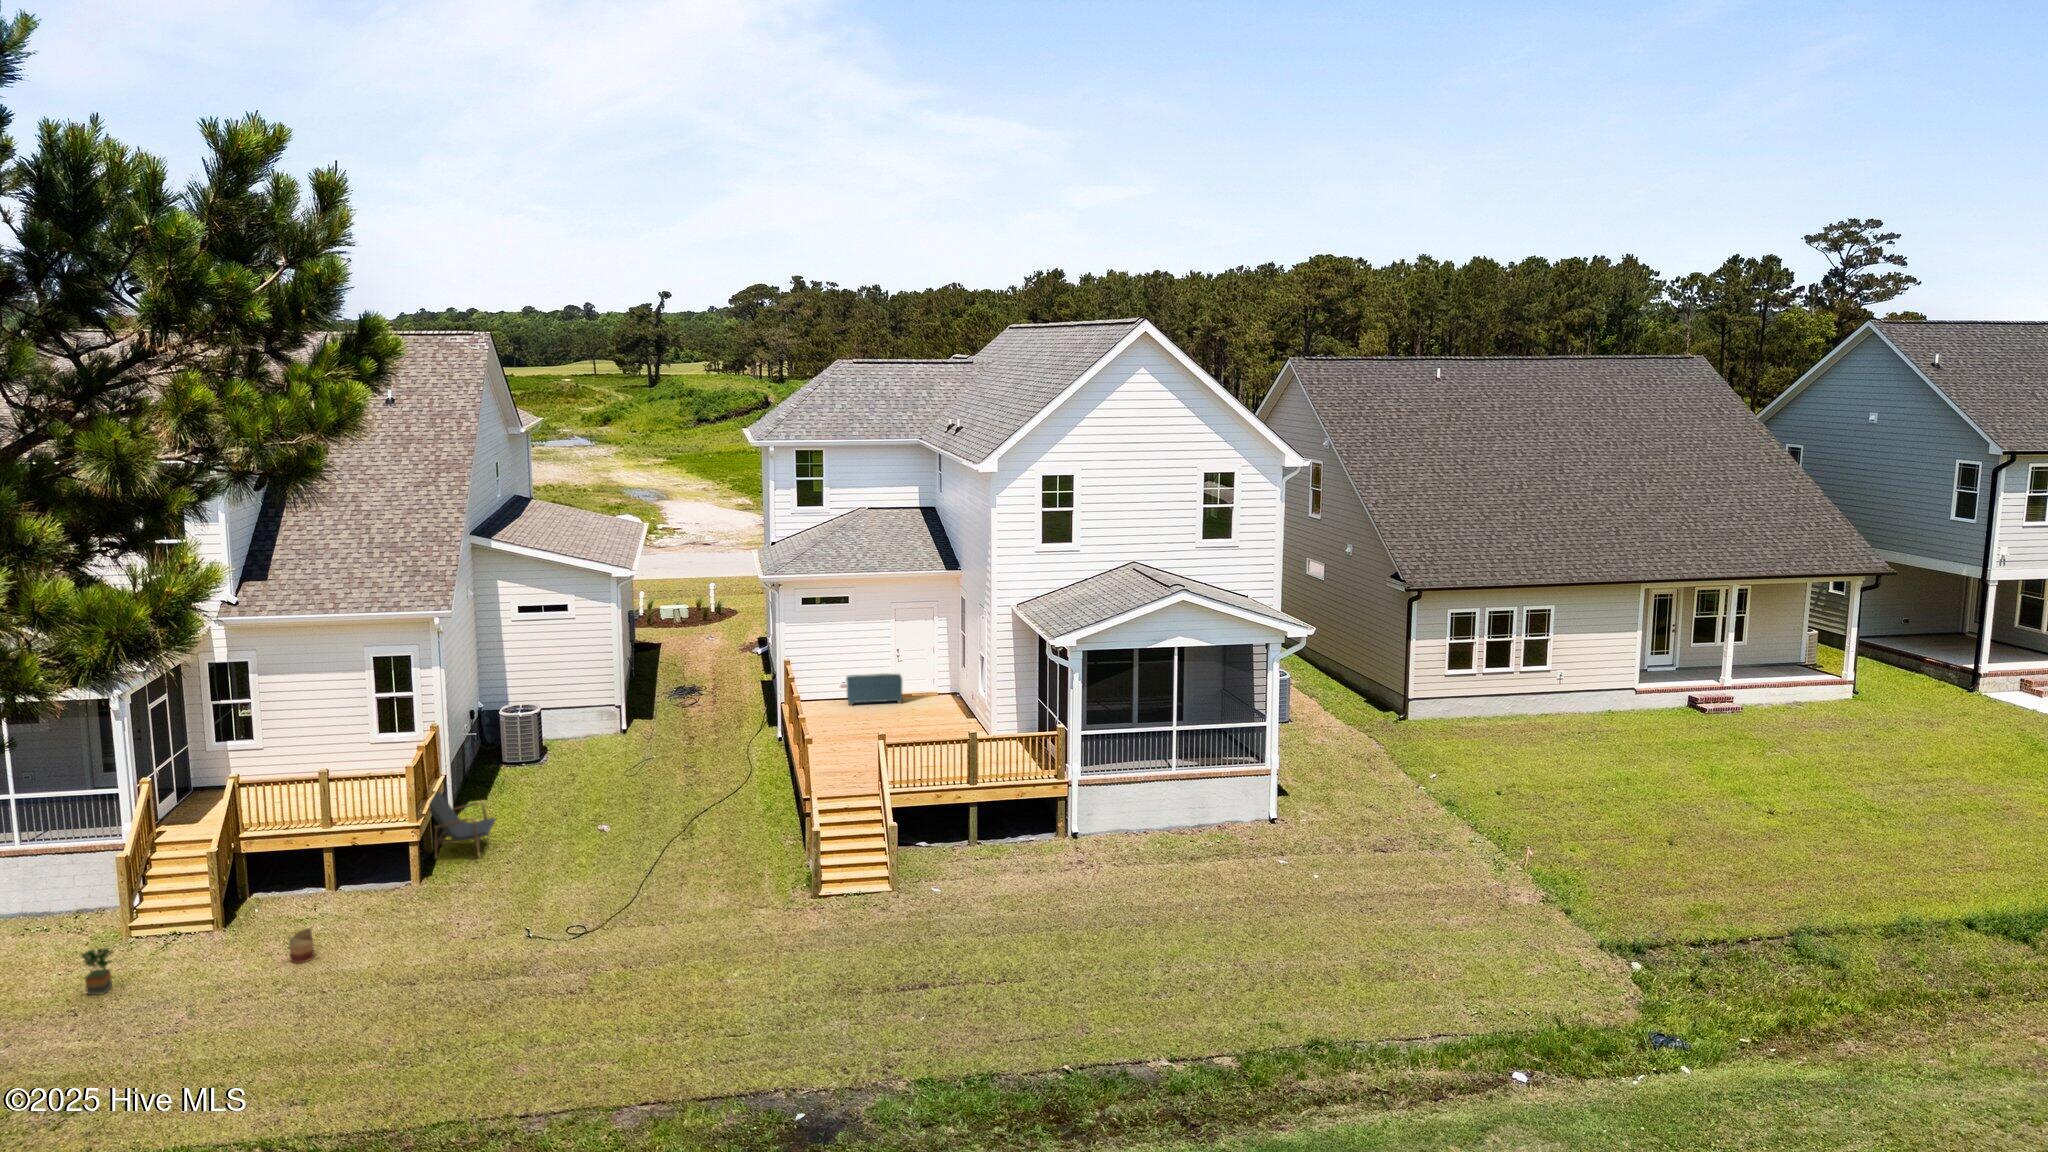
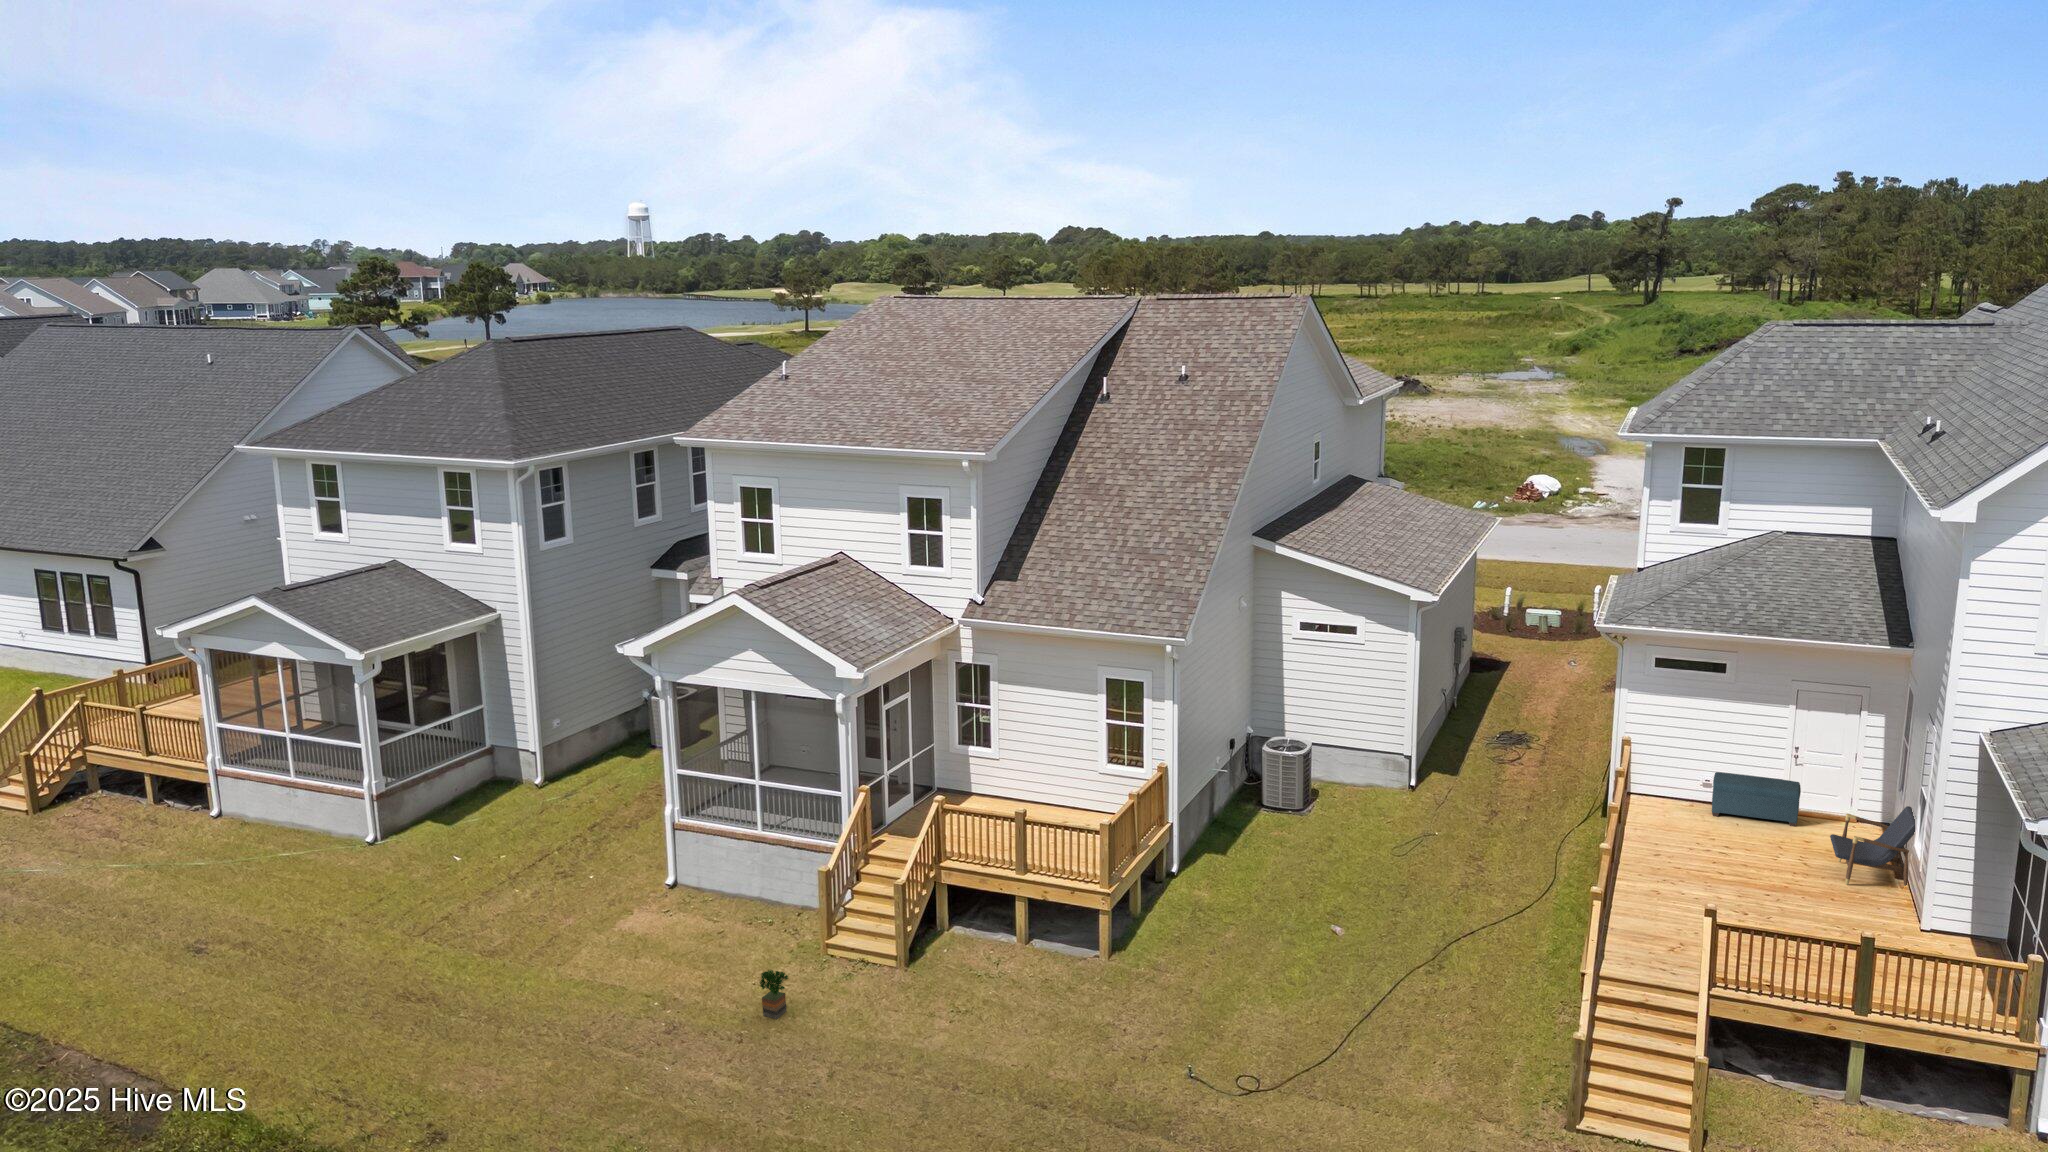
lounge chair: present [429,792,496,857] -> present [1830,806,1915,886]
basket: present [289,928,314,963] -> none [940,999,966,1037]

